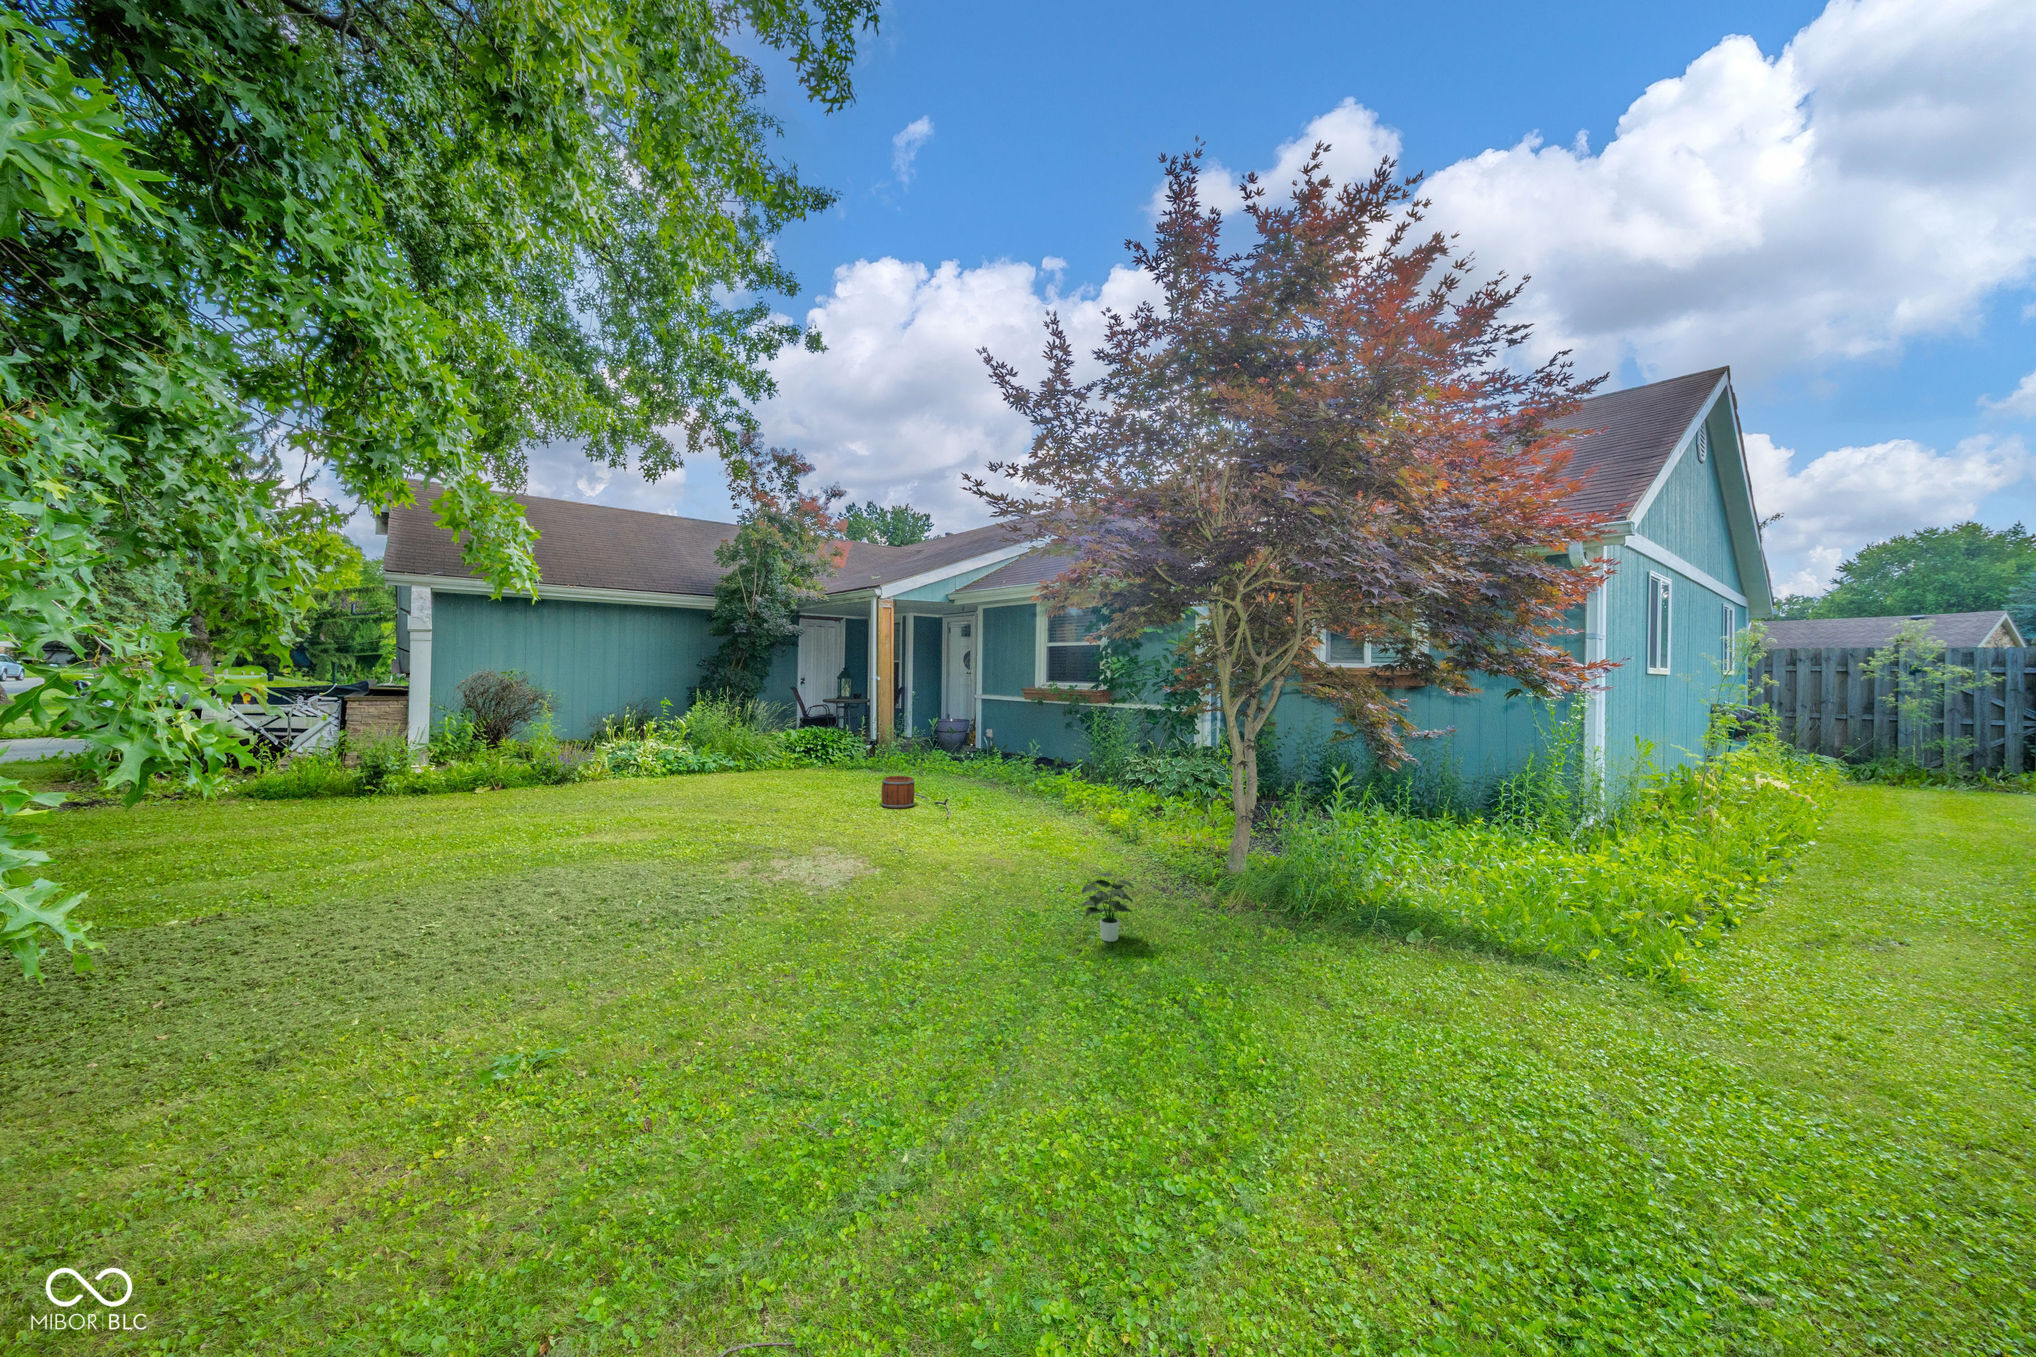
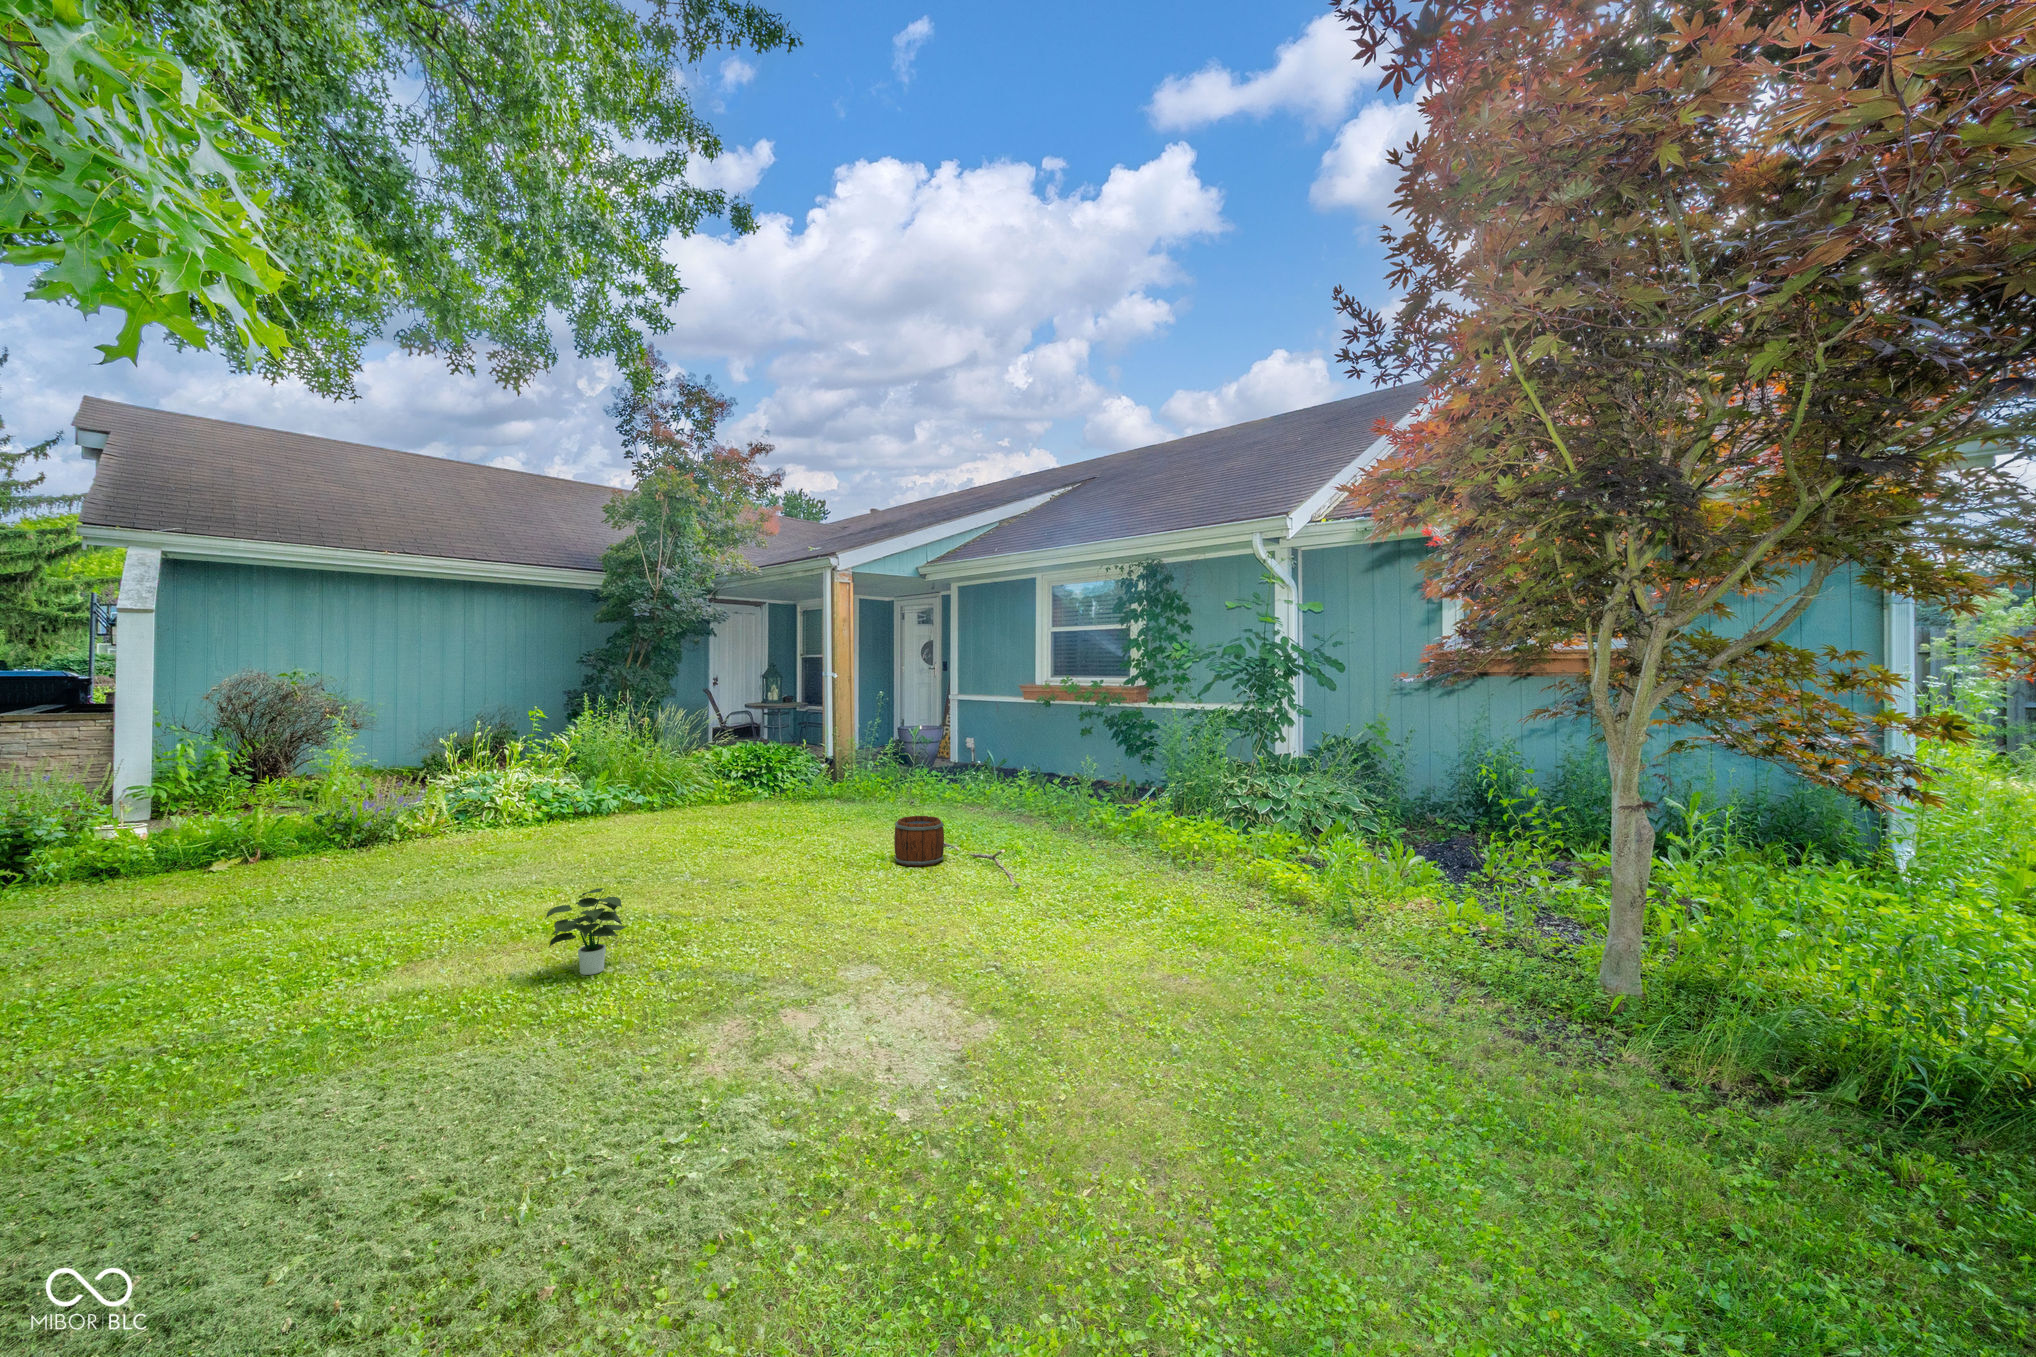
potted plant: present [1082,873,1134,942] -> present [545,888,627,975]

